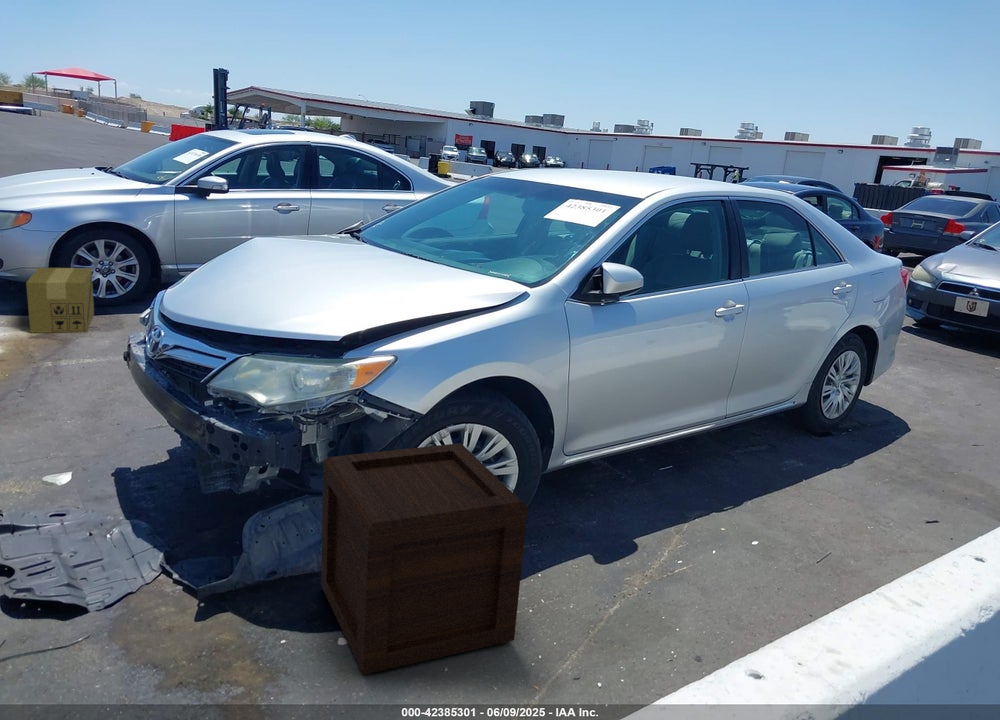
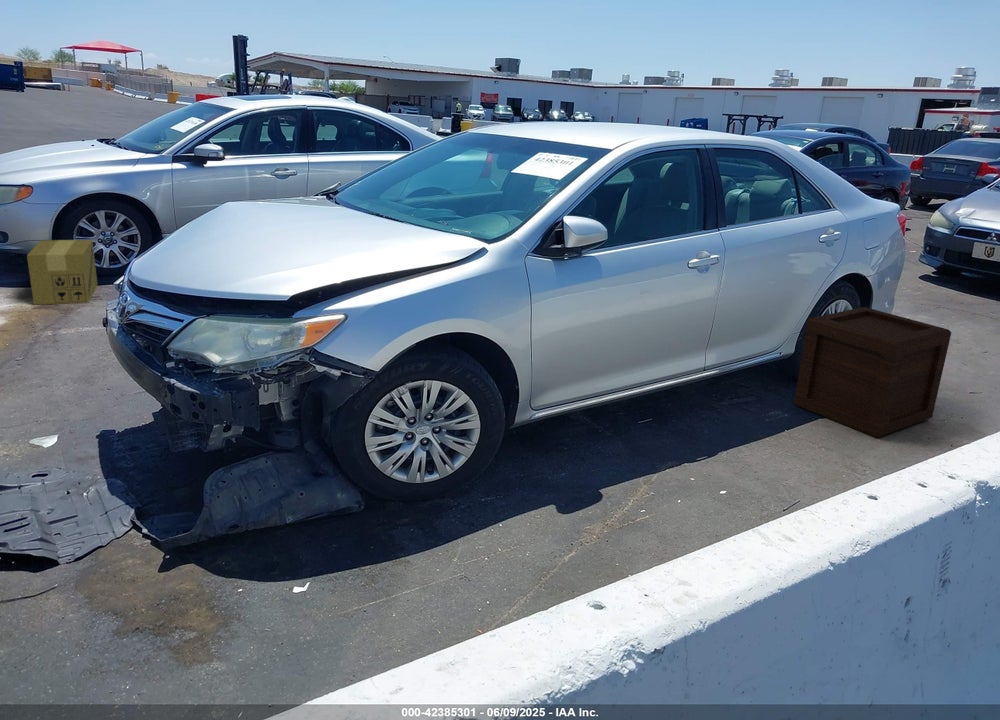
wooden crate: present [321,443,528,674] -> present [794,307,951,438]

